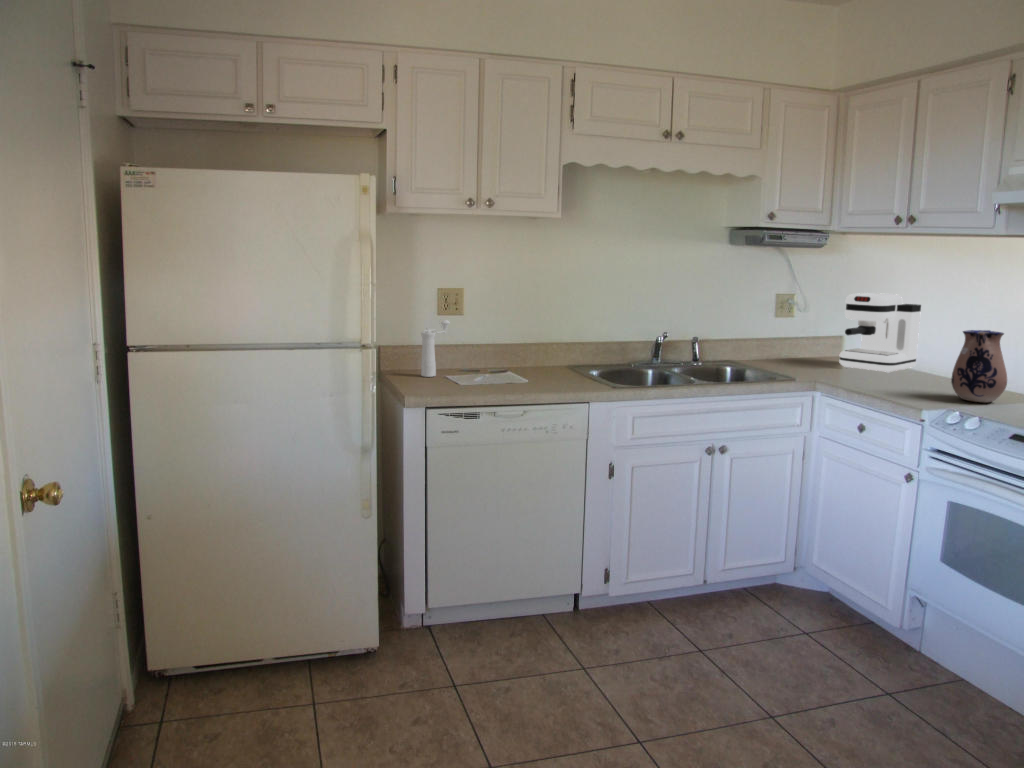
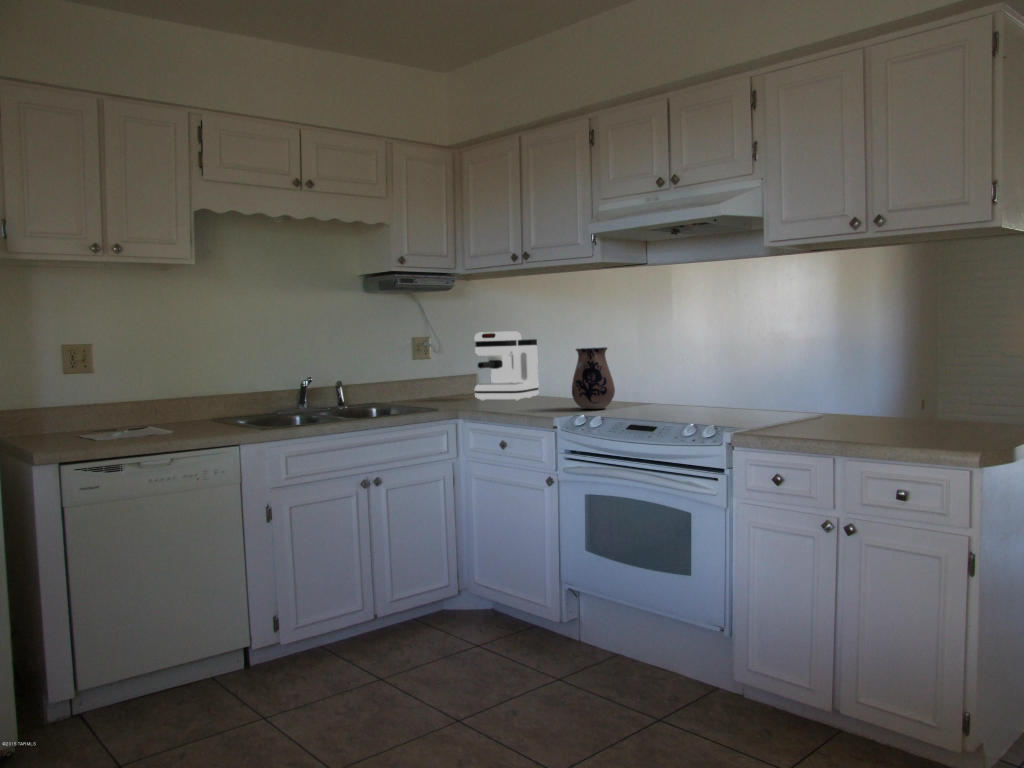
pepper mill: present [421,320,450,377] -> none [21,371,60,437]

